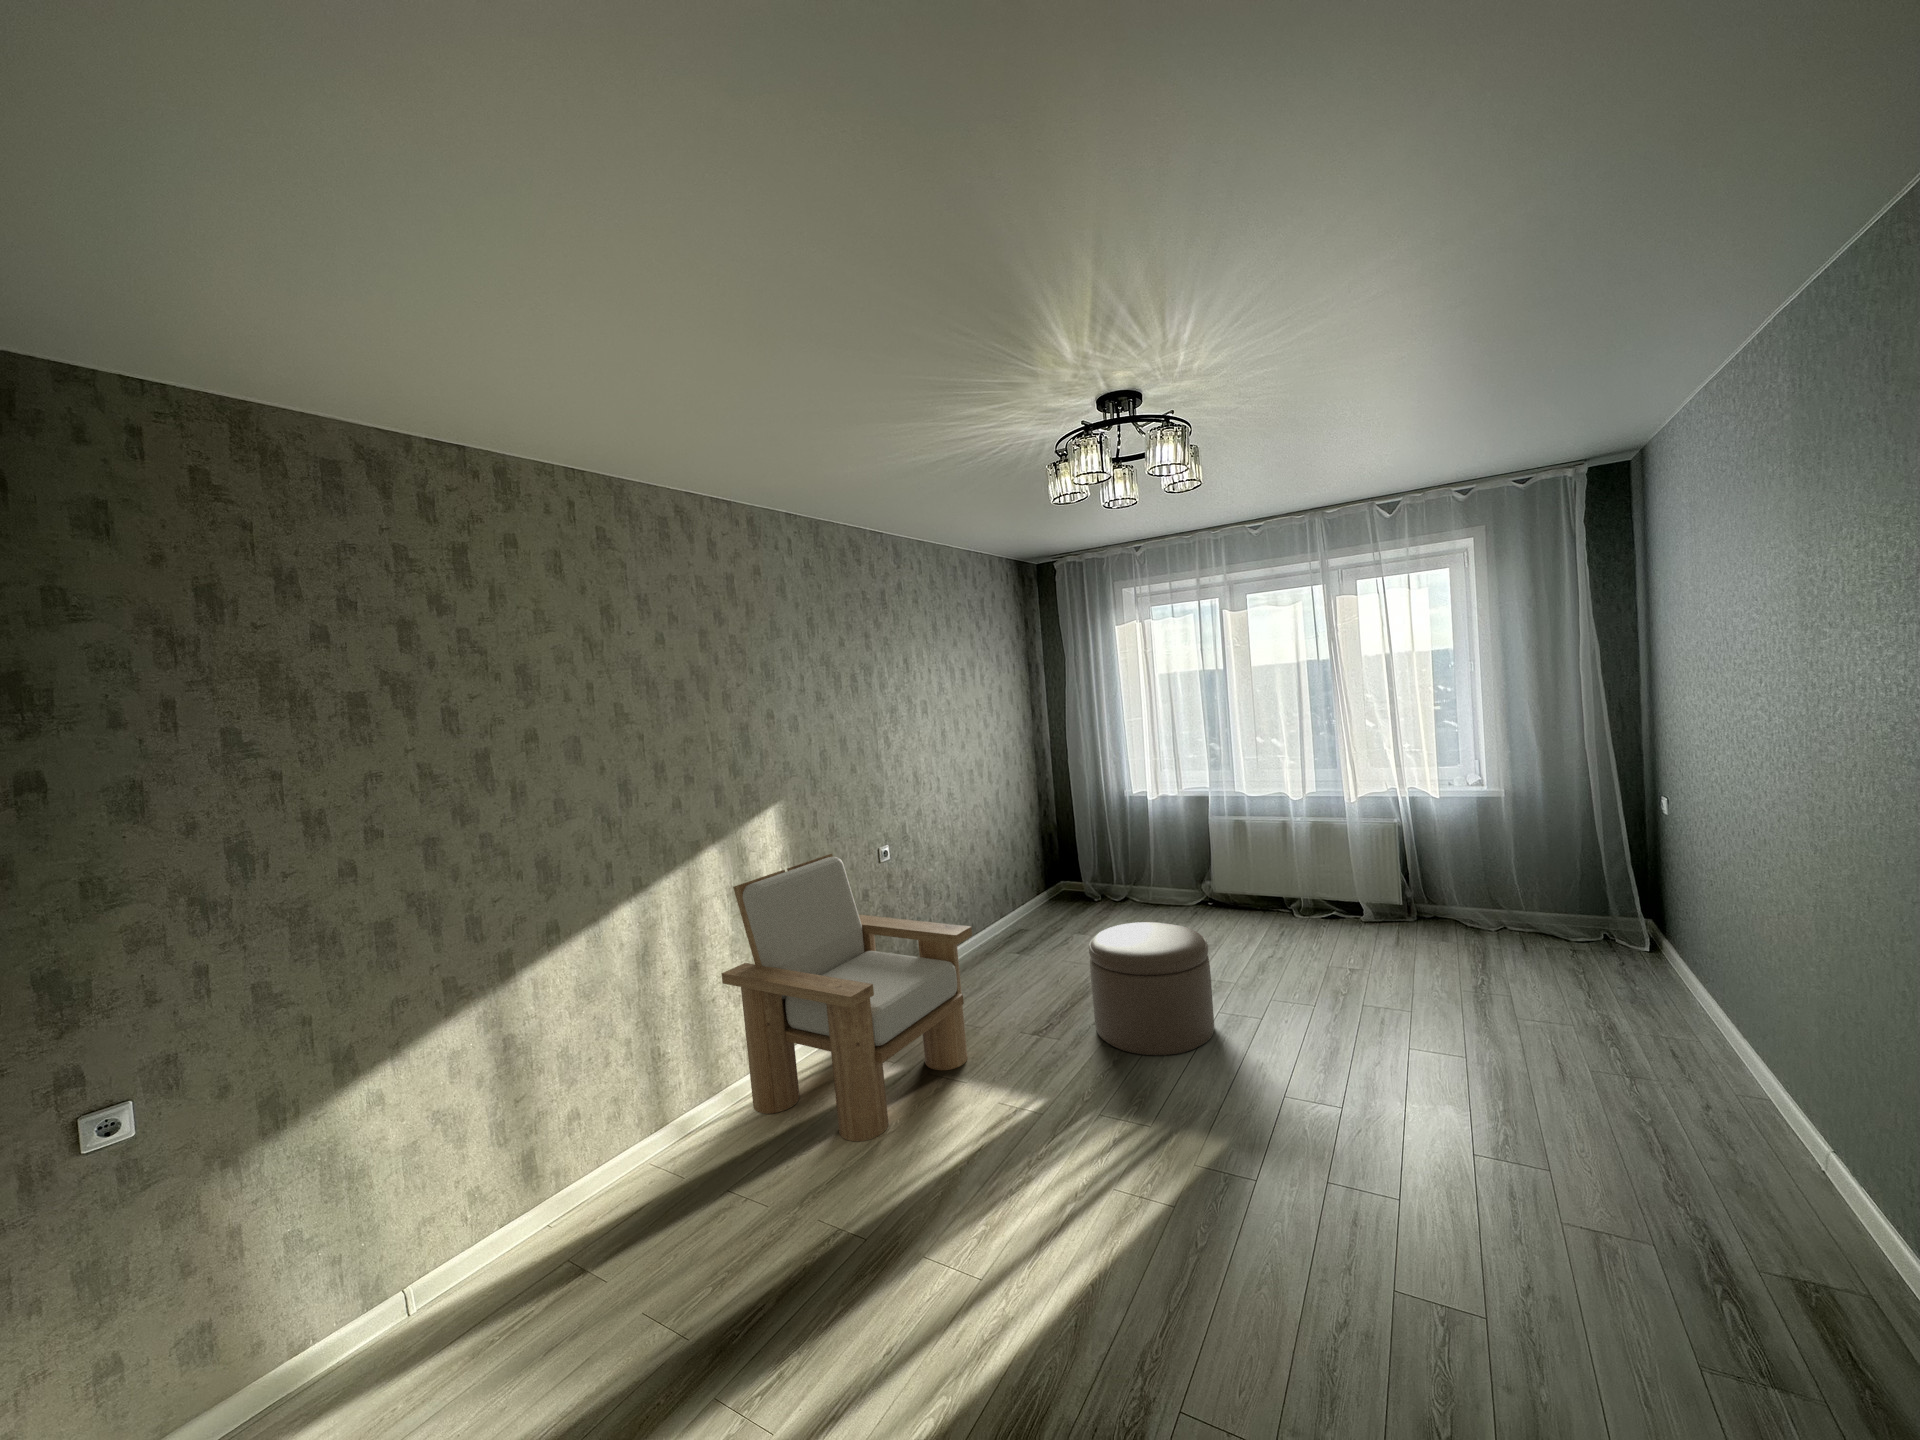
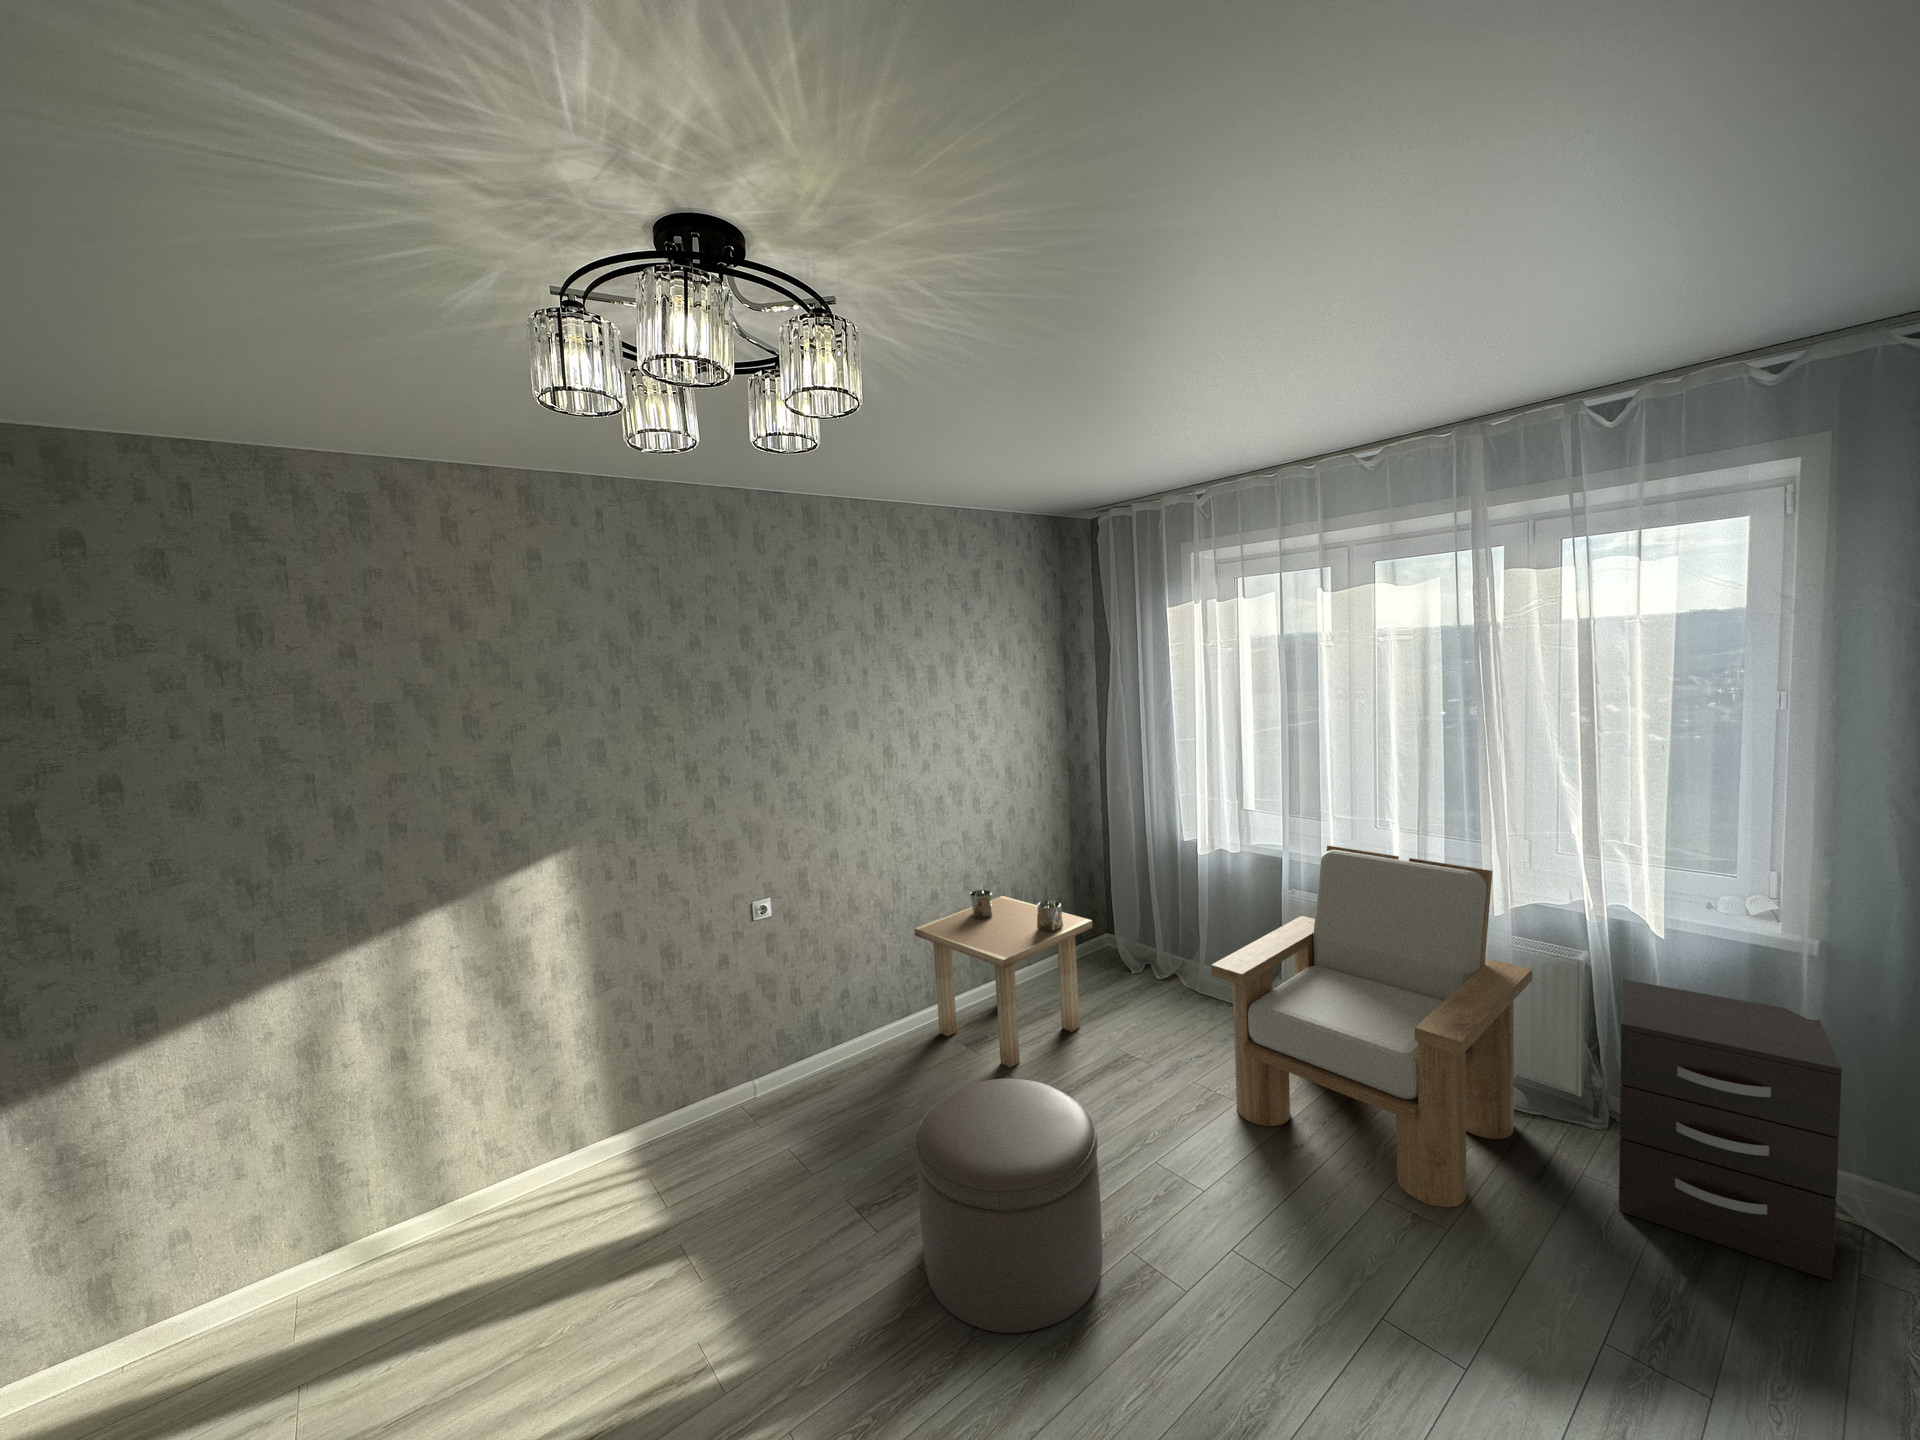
dresser: none [1421,824,1535,950] -> present [1619,980,1842,1281]
side table: none [968,838,1093,959] -> present [915,890,1092,1068]
armchair: present [722,854,972,1141] -> present [1211,846,1532,1207]

